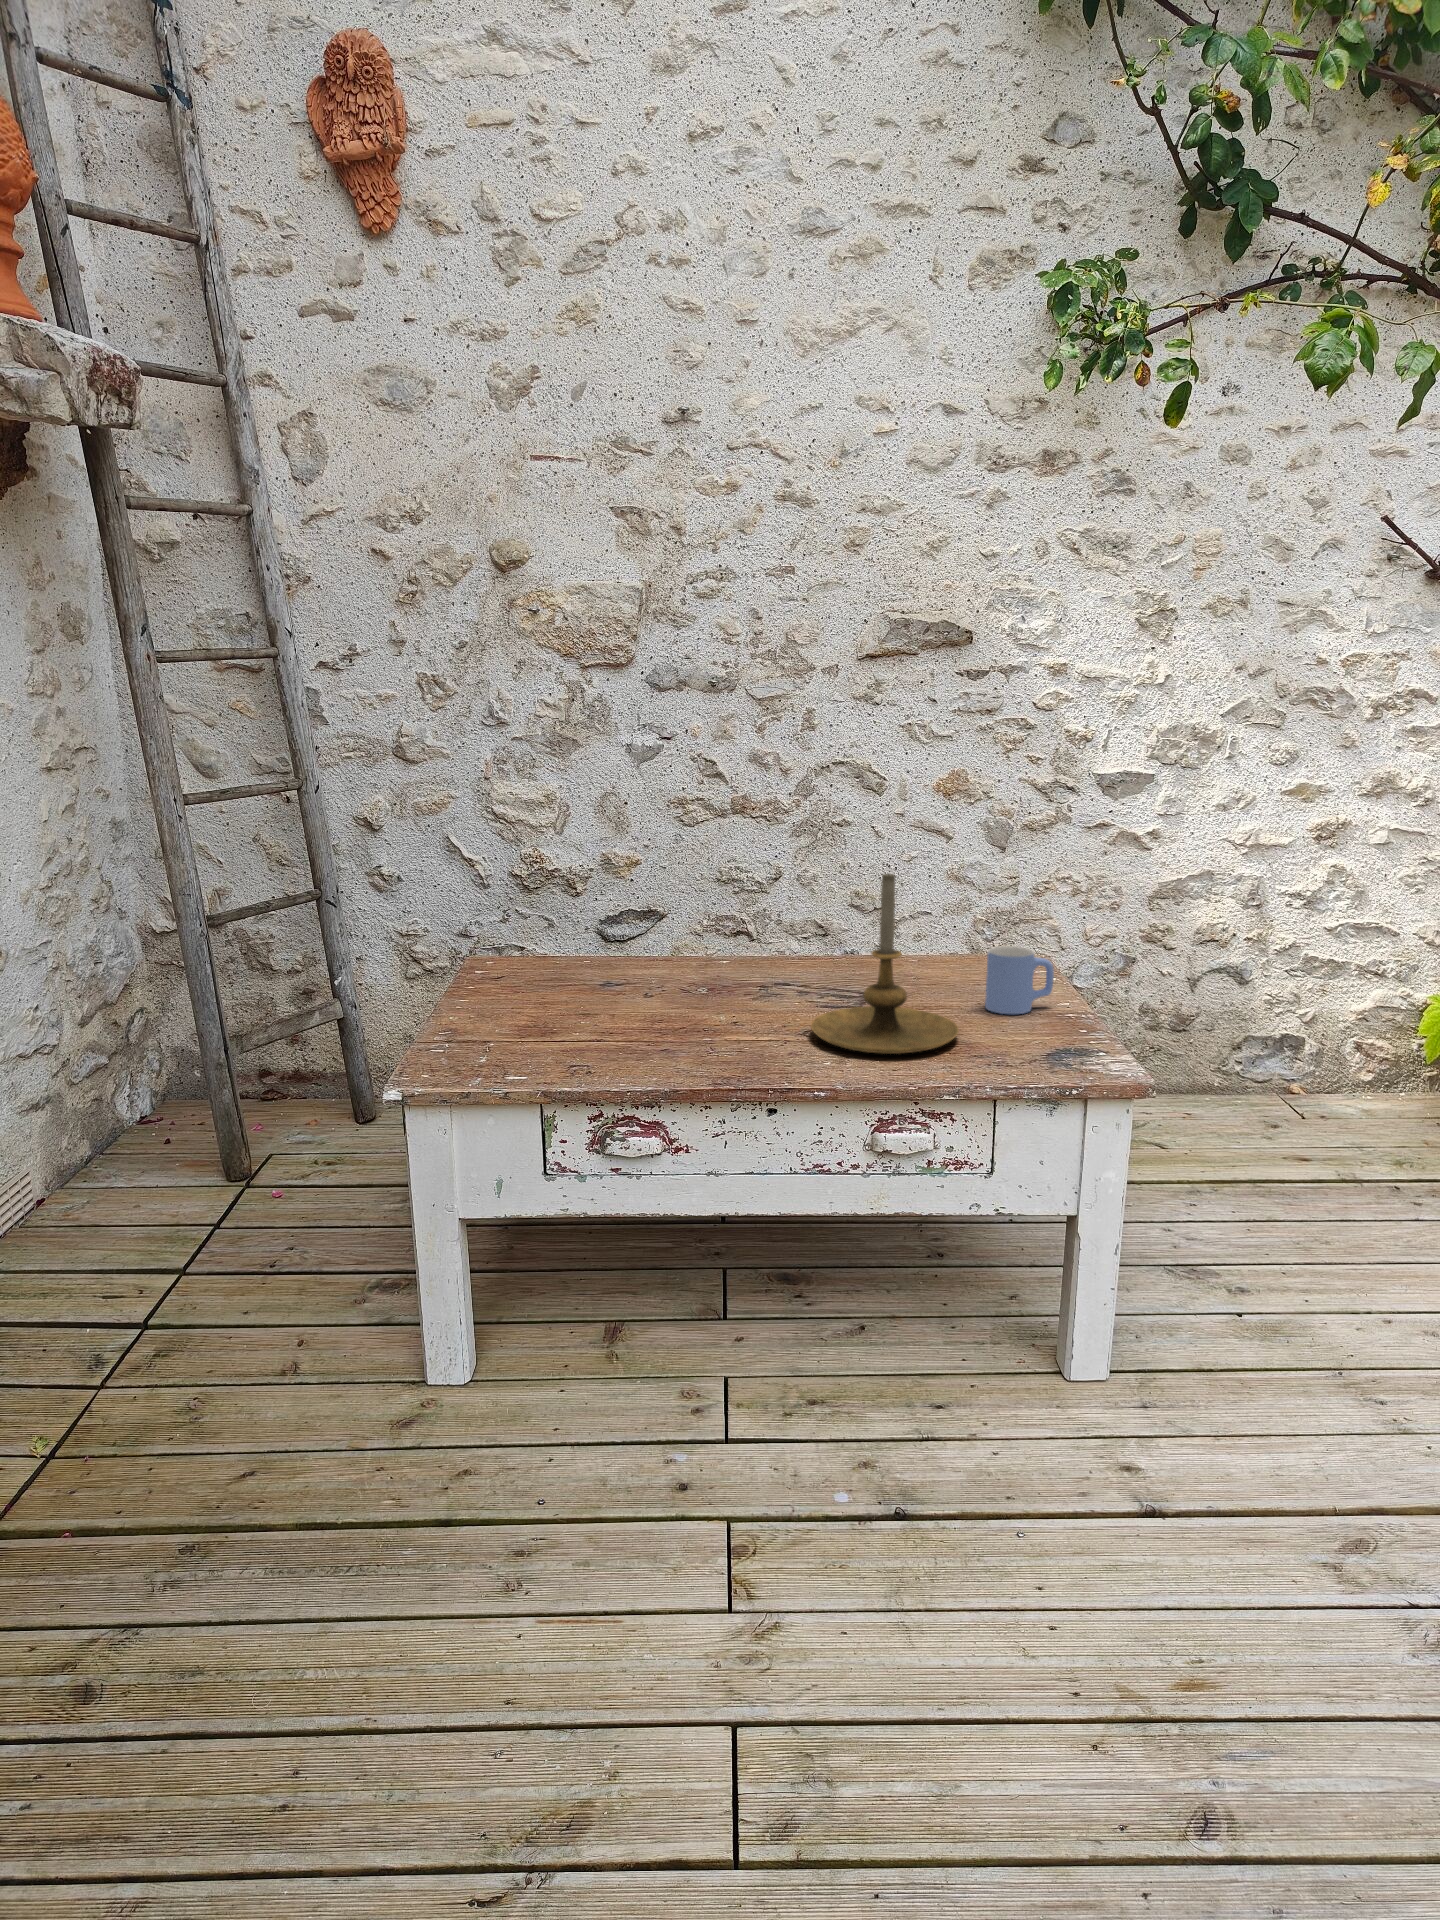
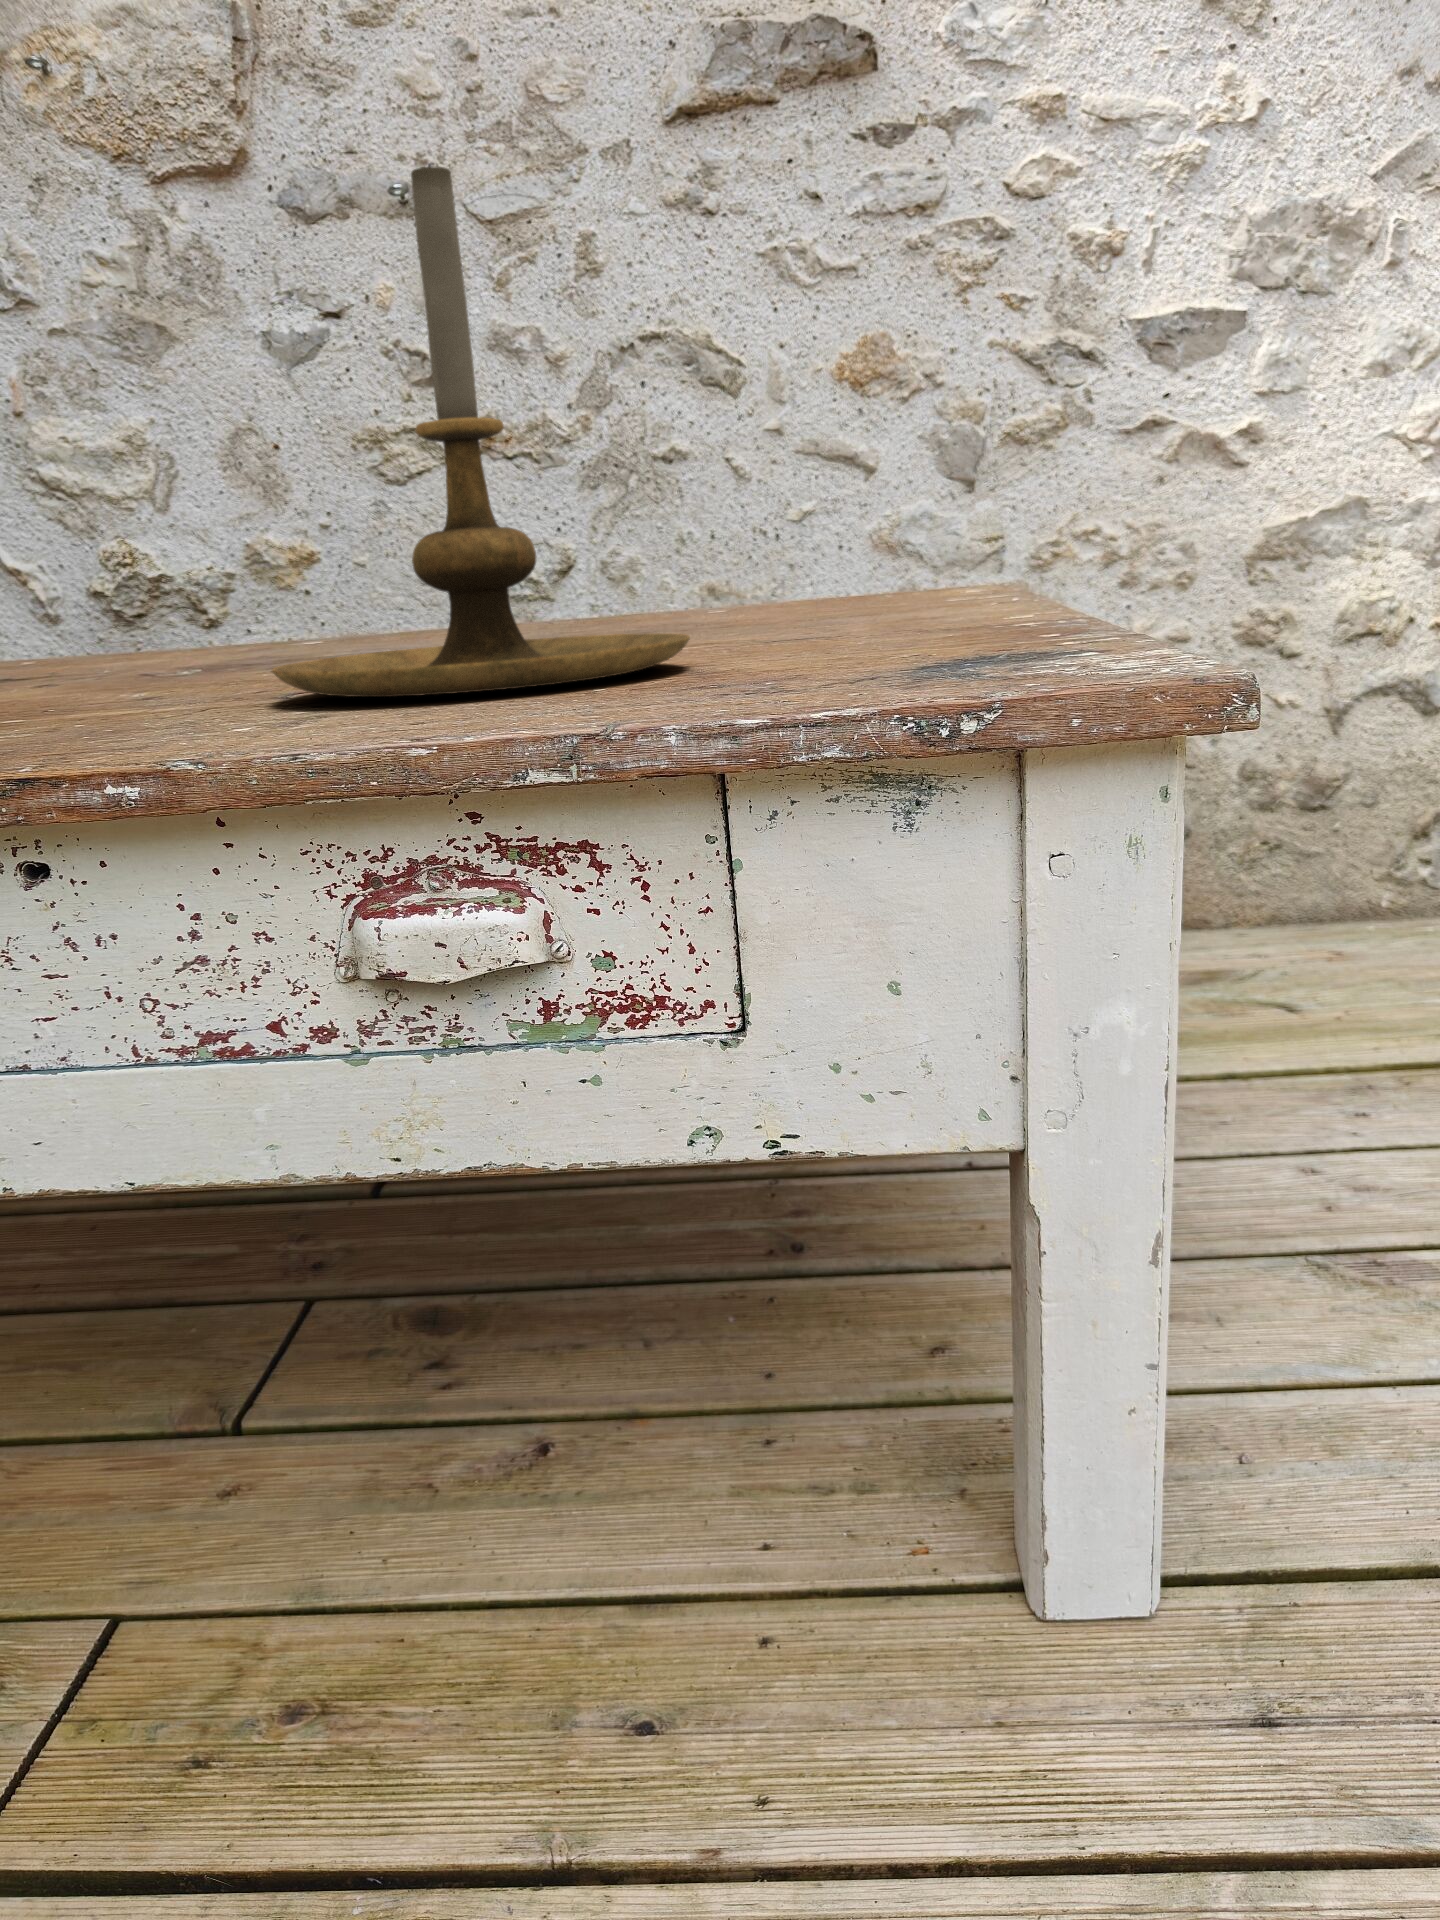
mug: present [985,946,1054,1014] -> none [811,473,989,641]

